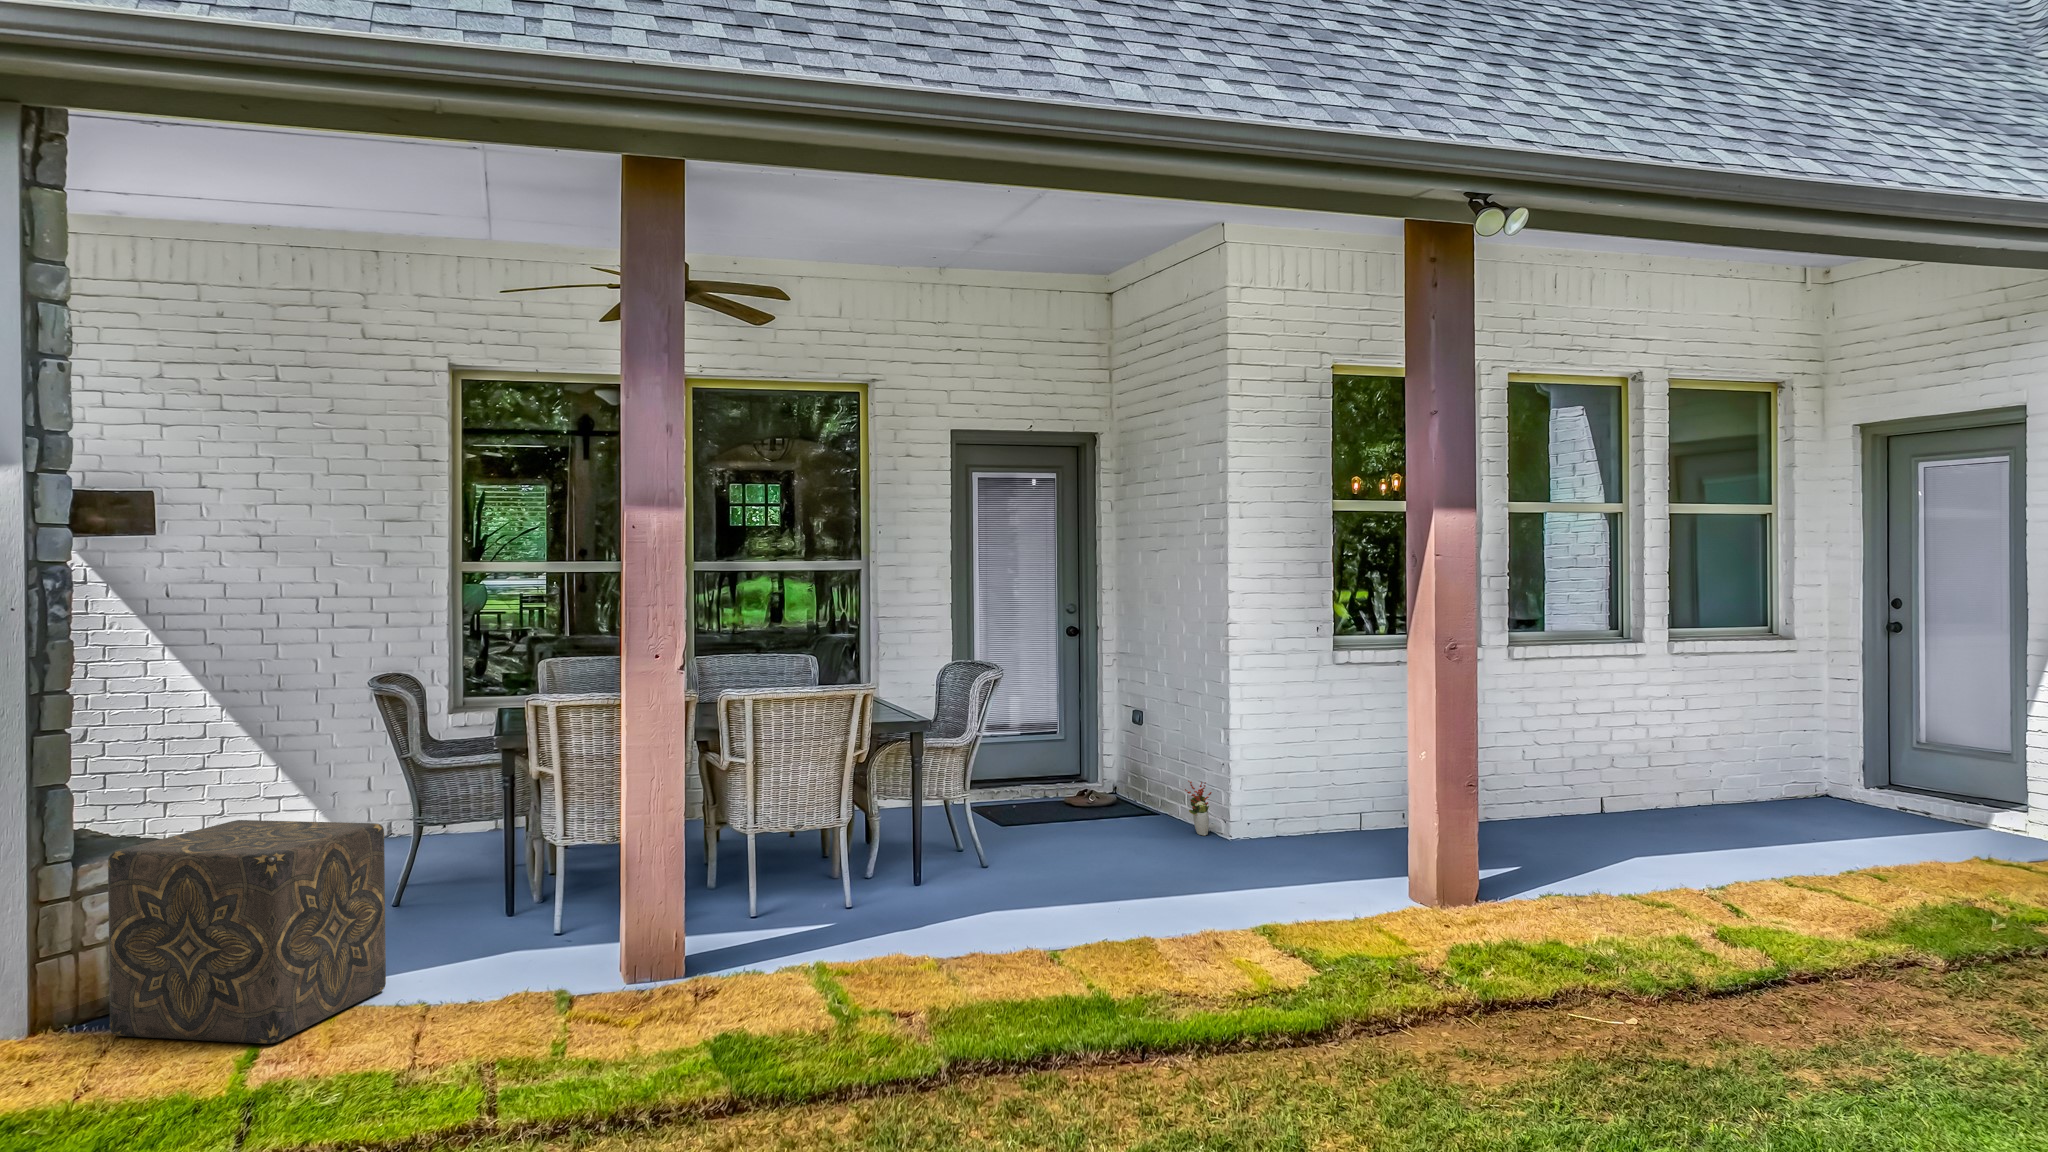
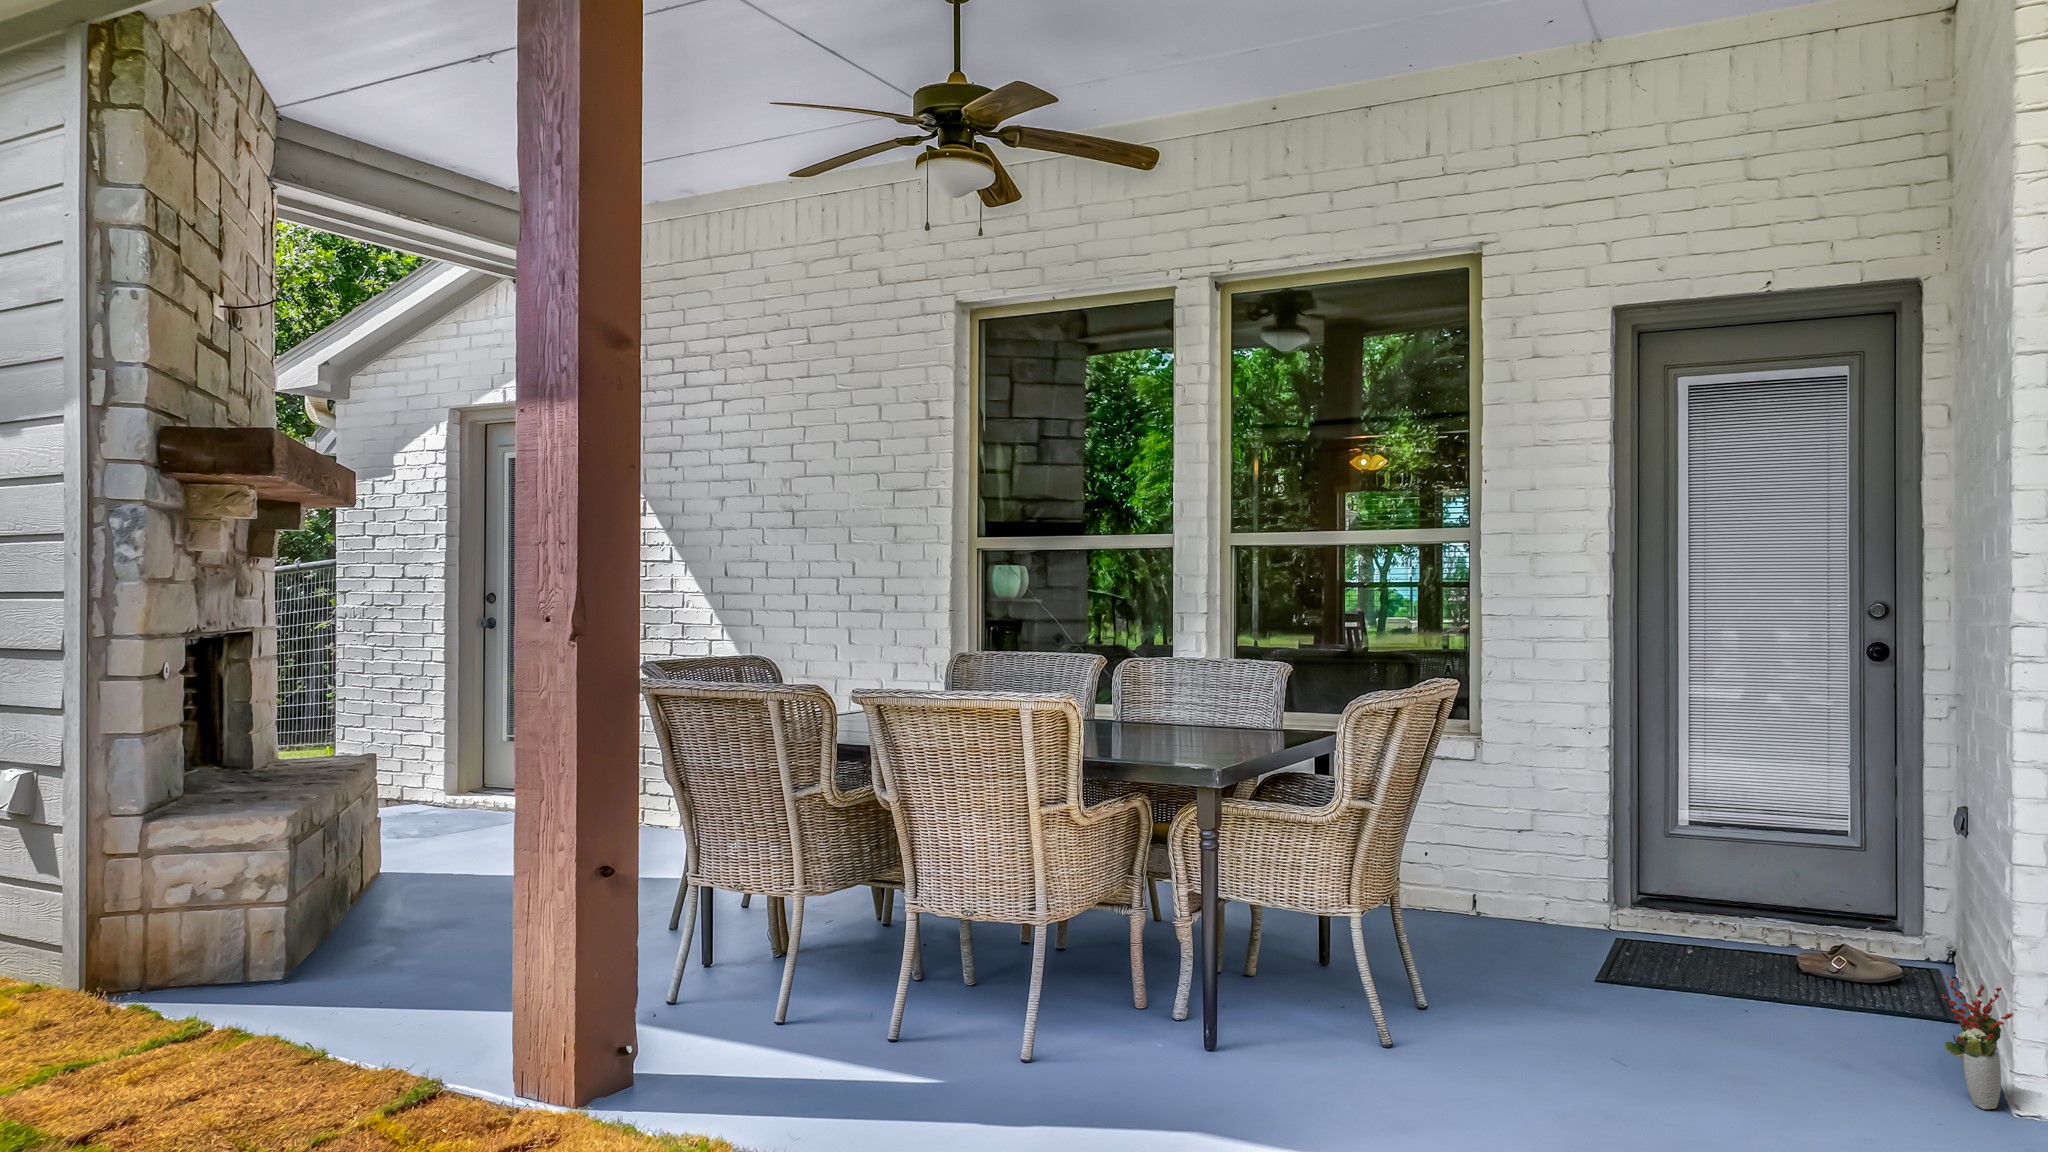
ottoman: present [108,820,386,1044] -> none [95,795,351,1064]

